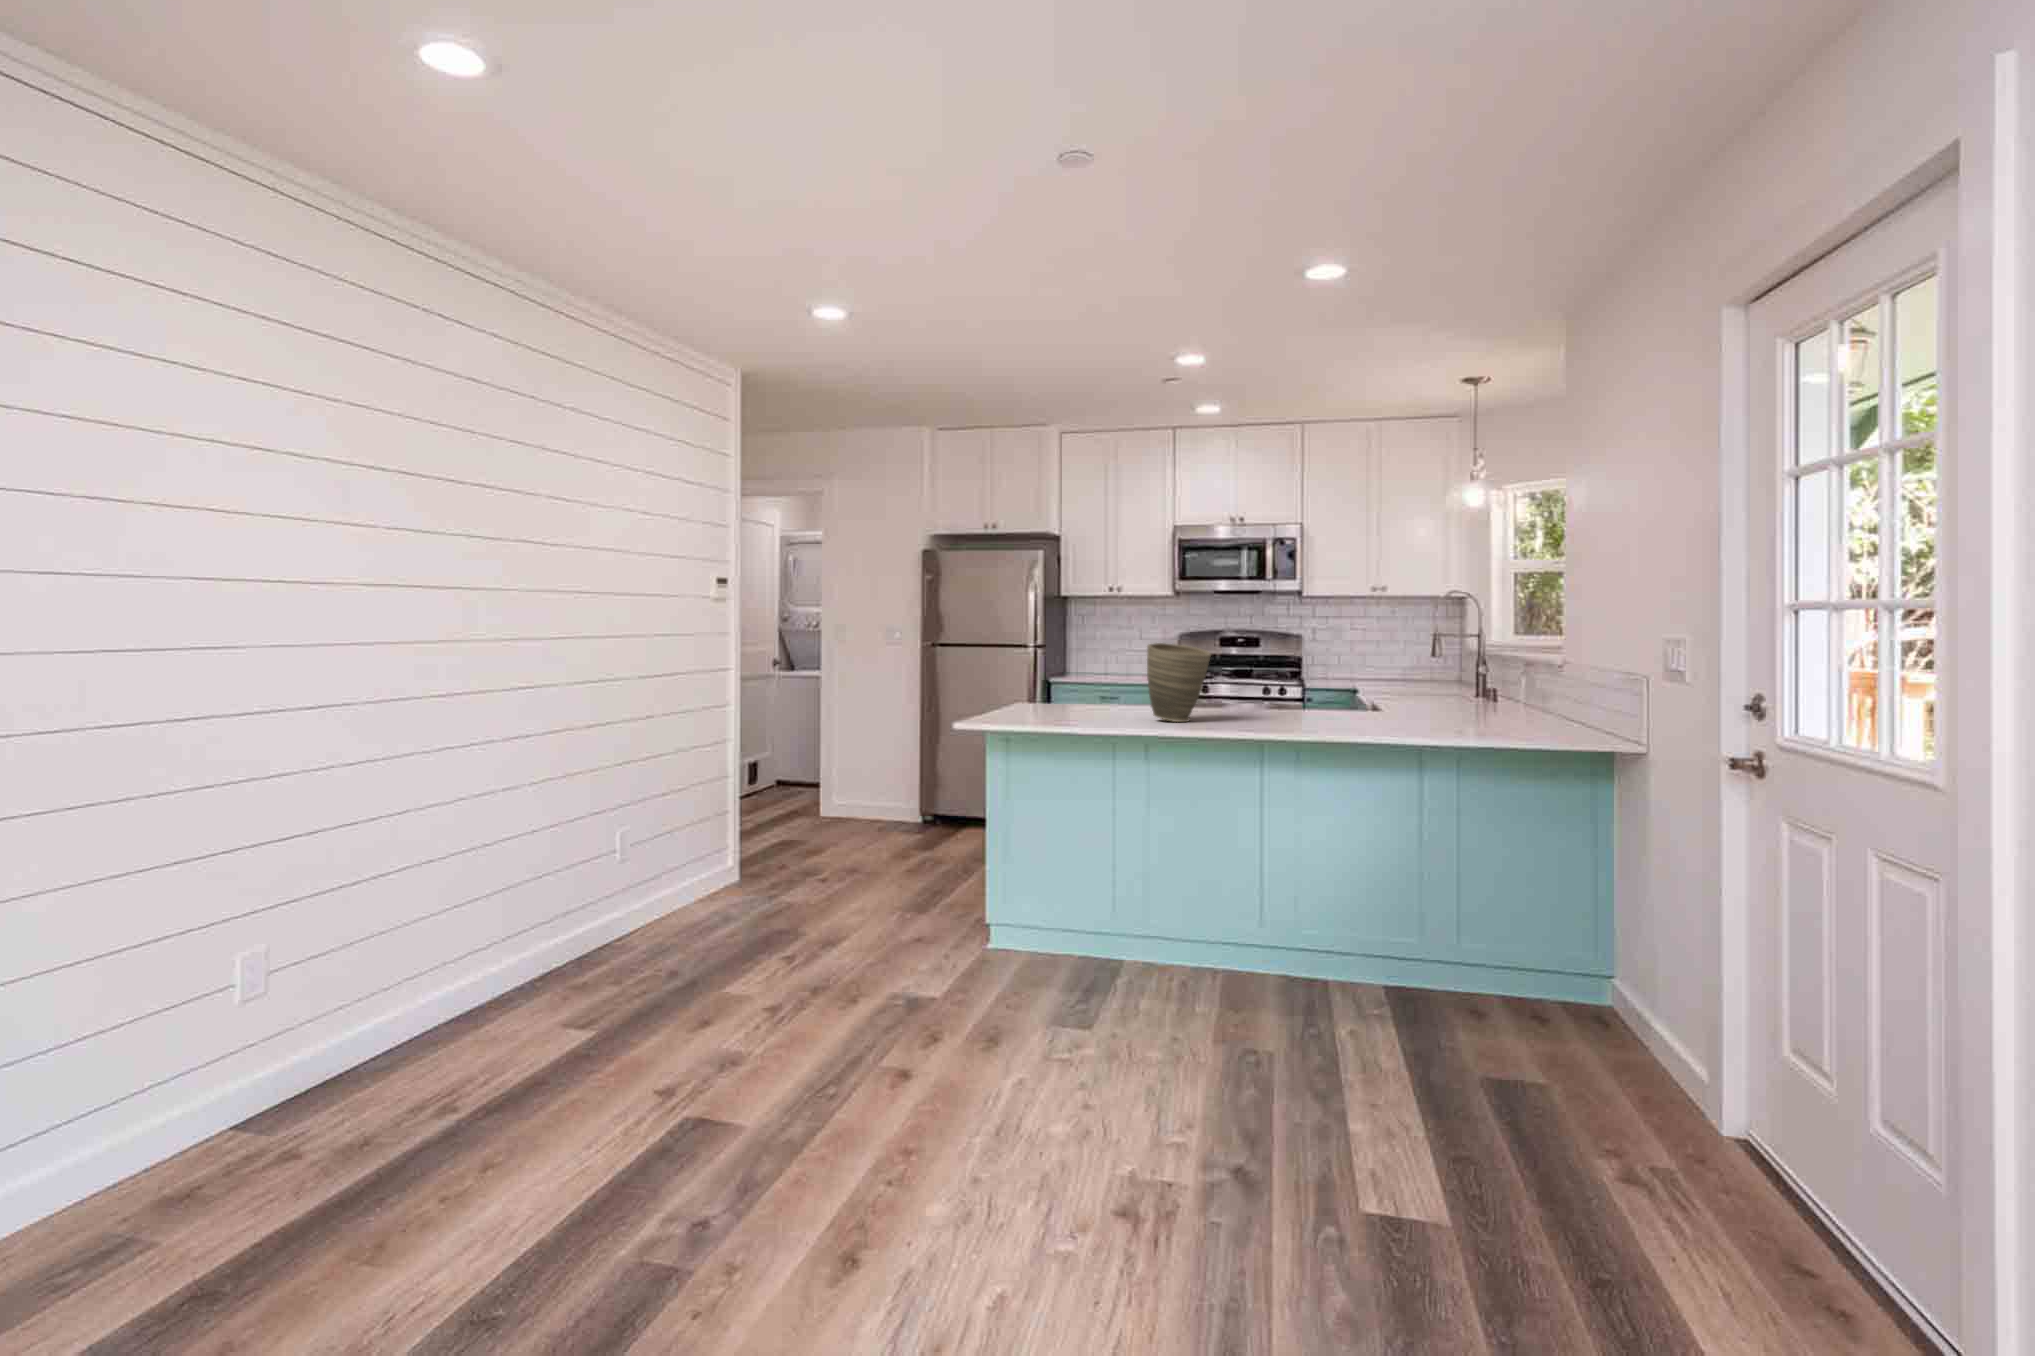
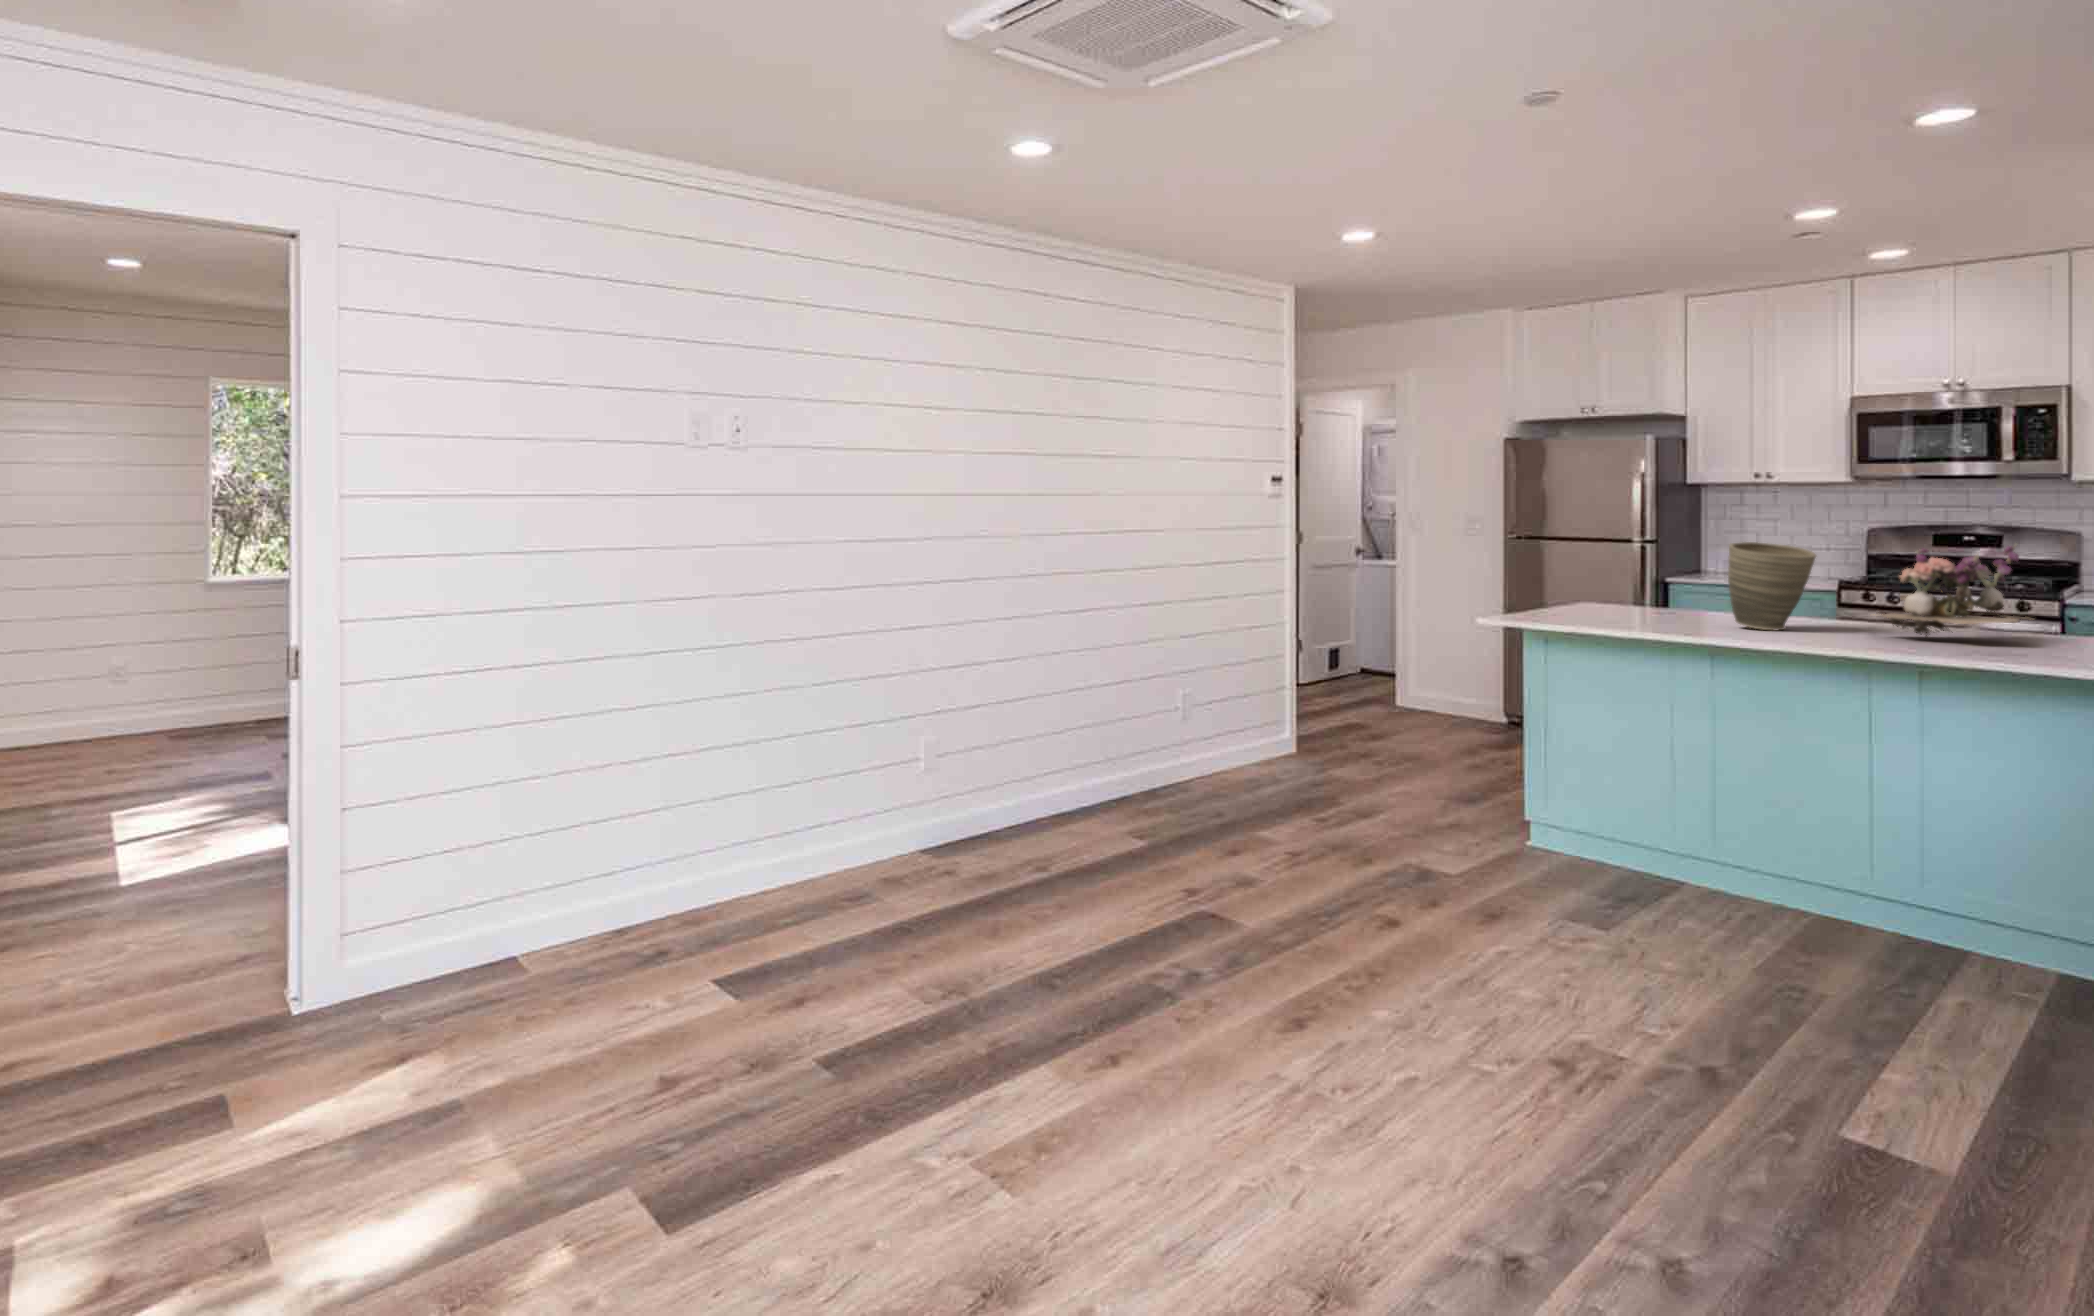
flower arrangement: none [1253,641,1356,723] -> present [1874,546,2031,637]

